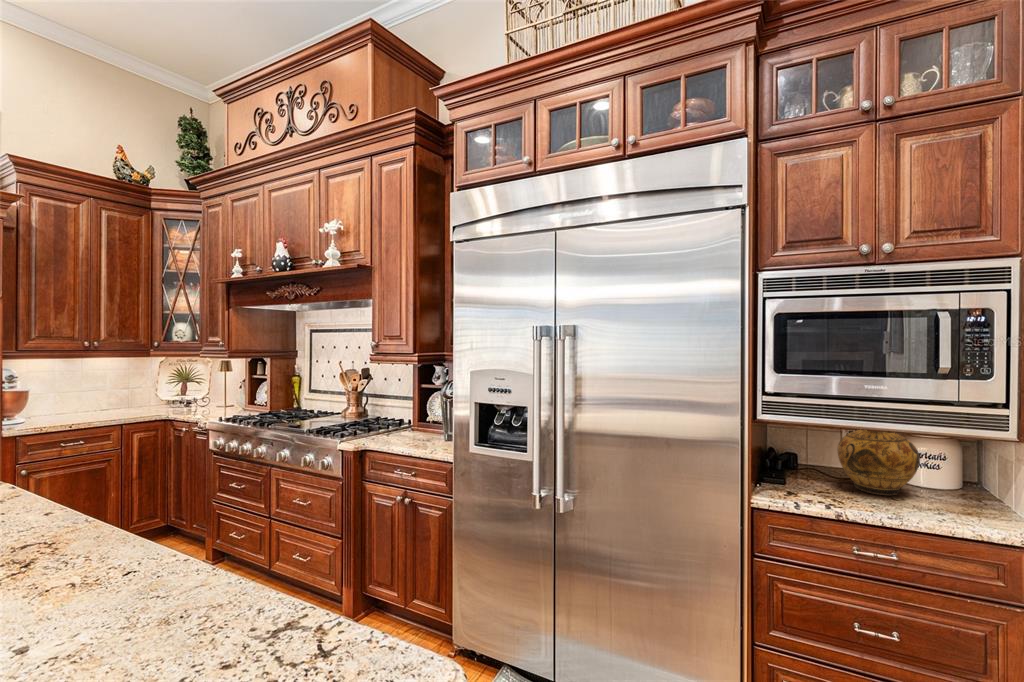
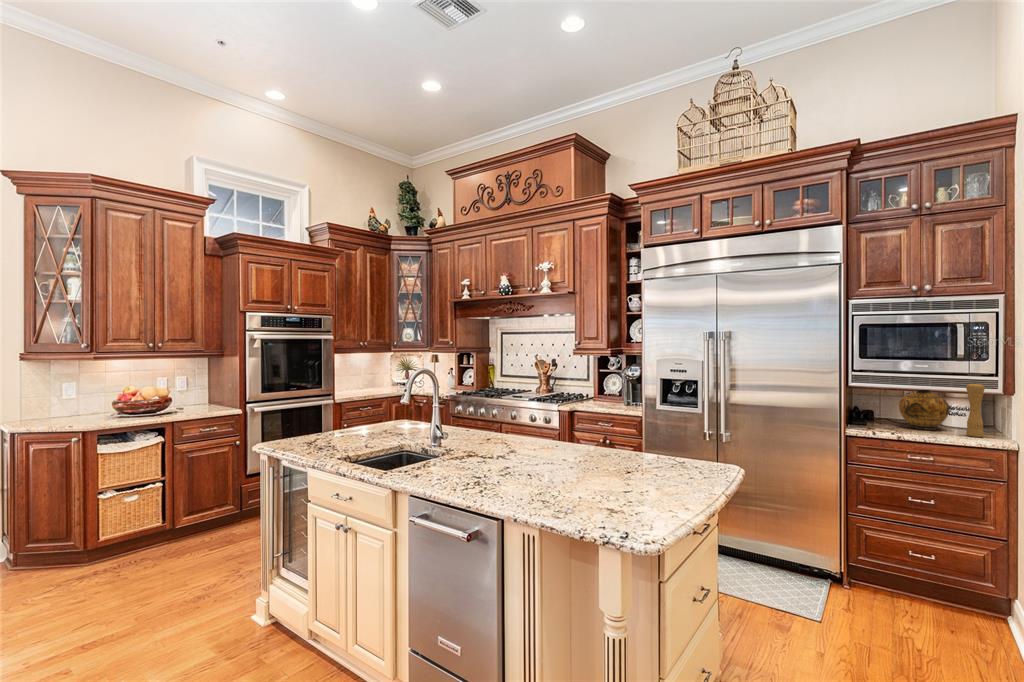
pepper mill: none [952,419,985,519] -> present [966,383,985,437]

